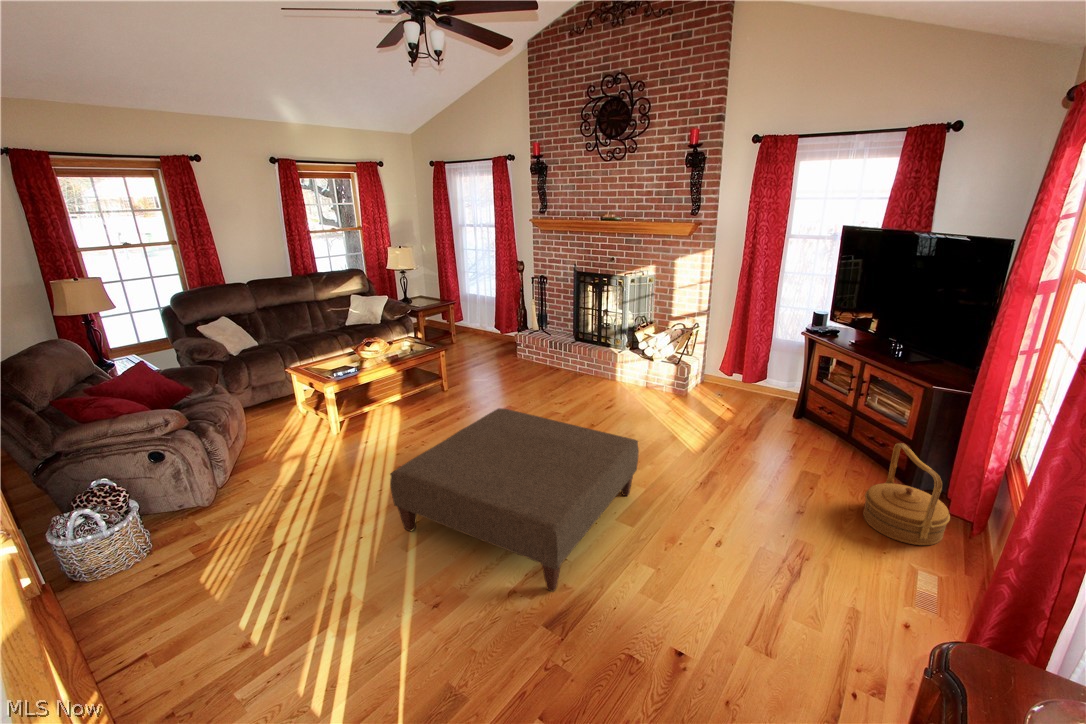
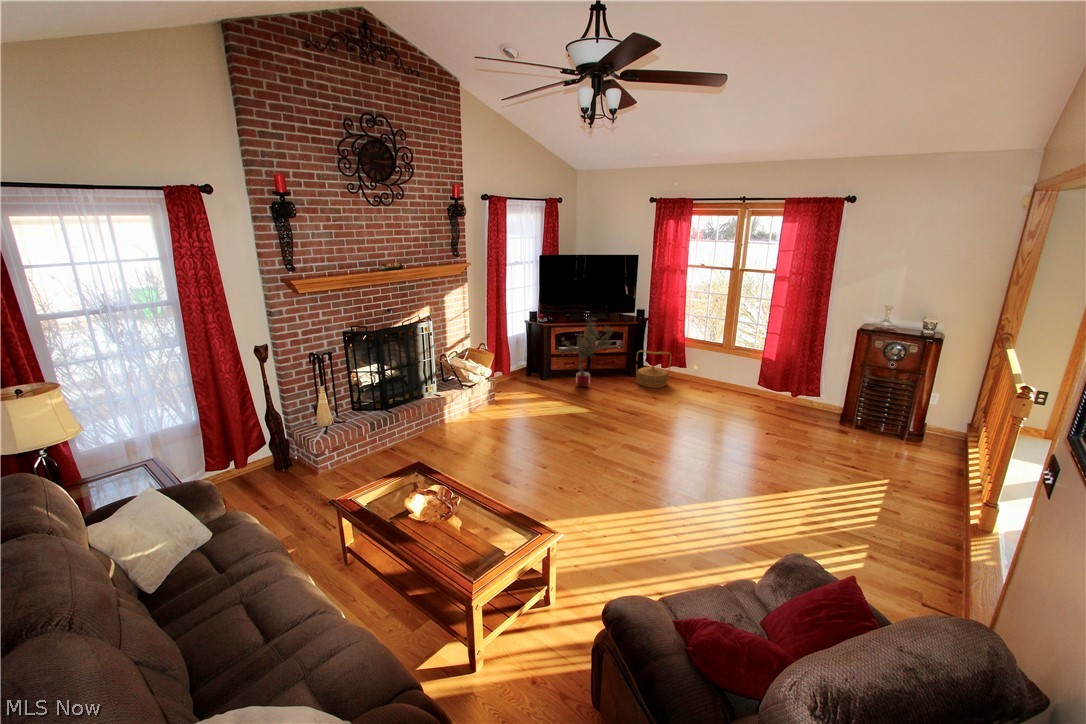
potted tree: none [778,337,859,451] -> present [557,318,613,387]
ottoman: present [390,408,639,592] -> none [606,397,760,511]

